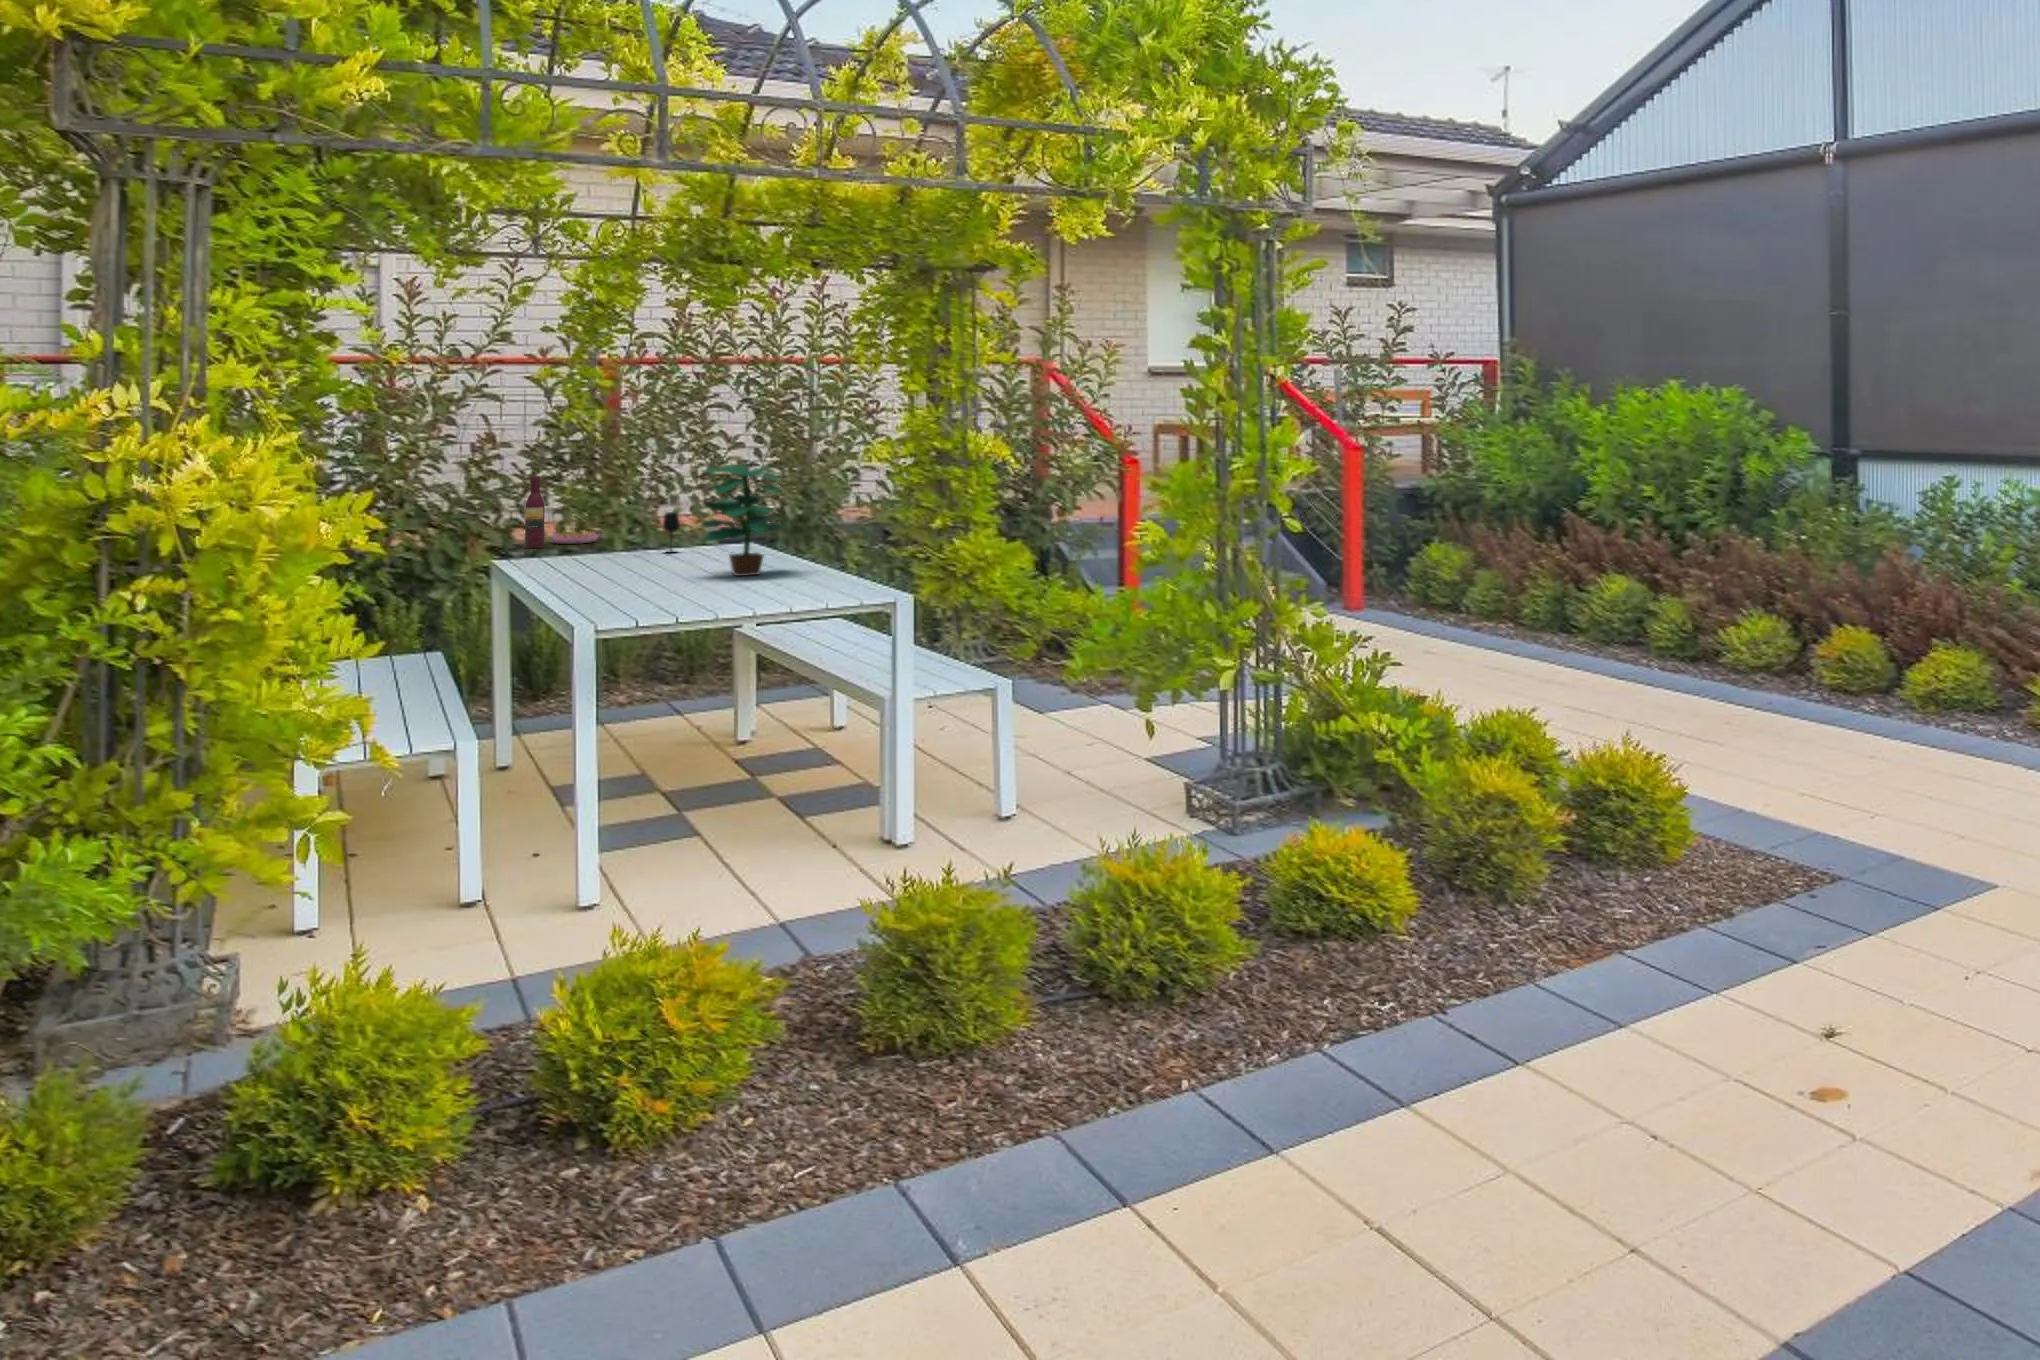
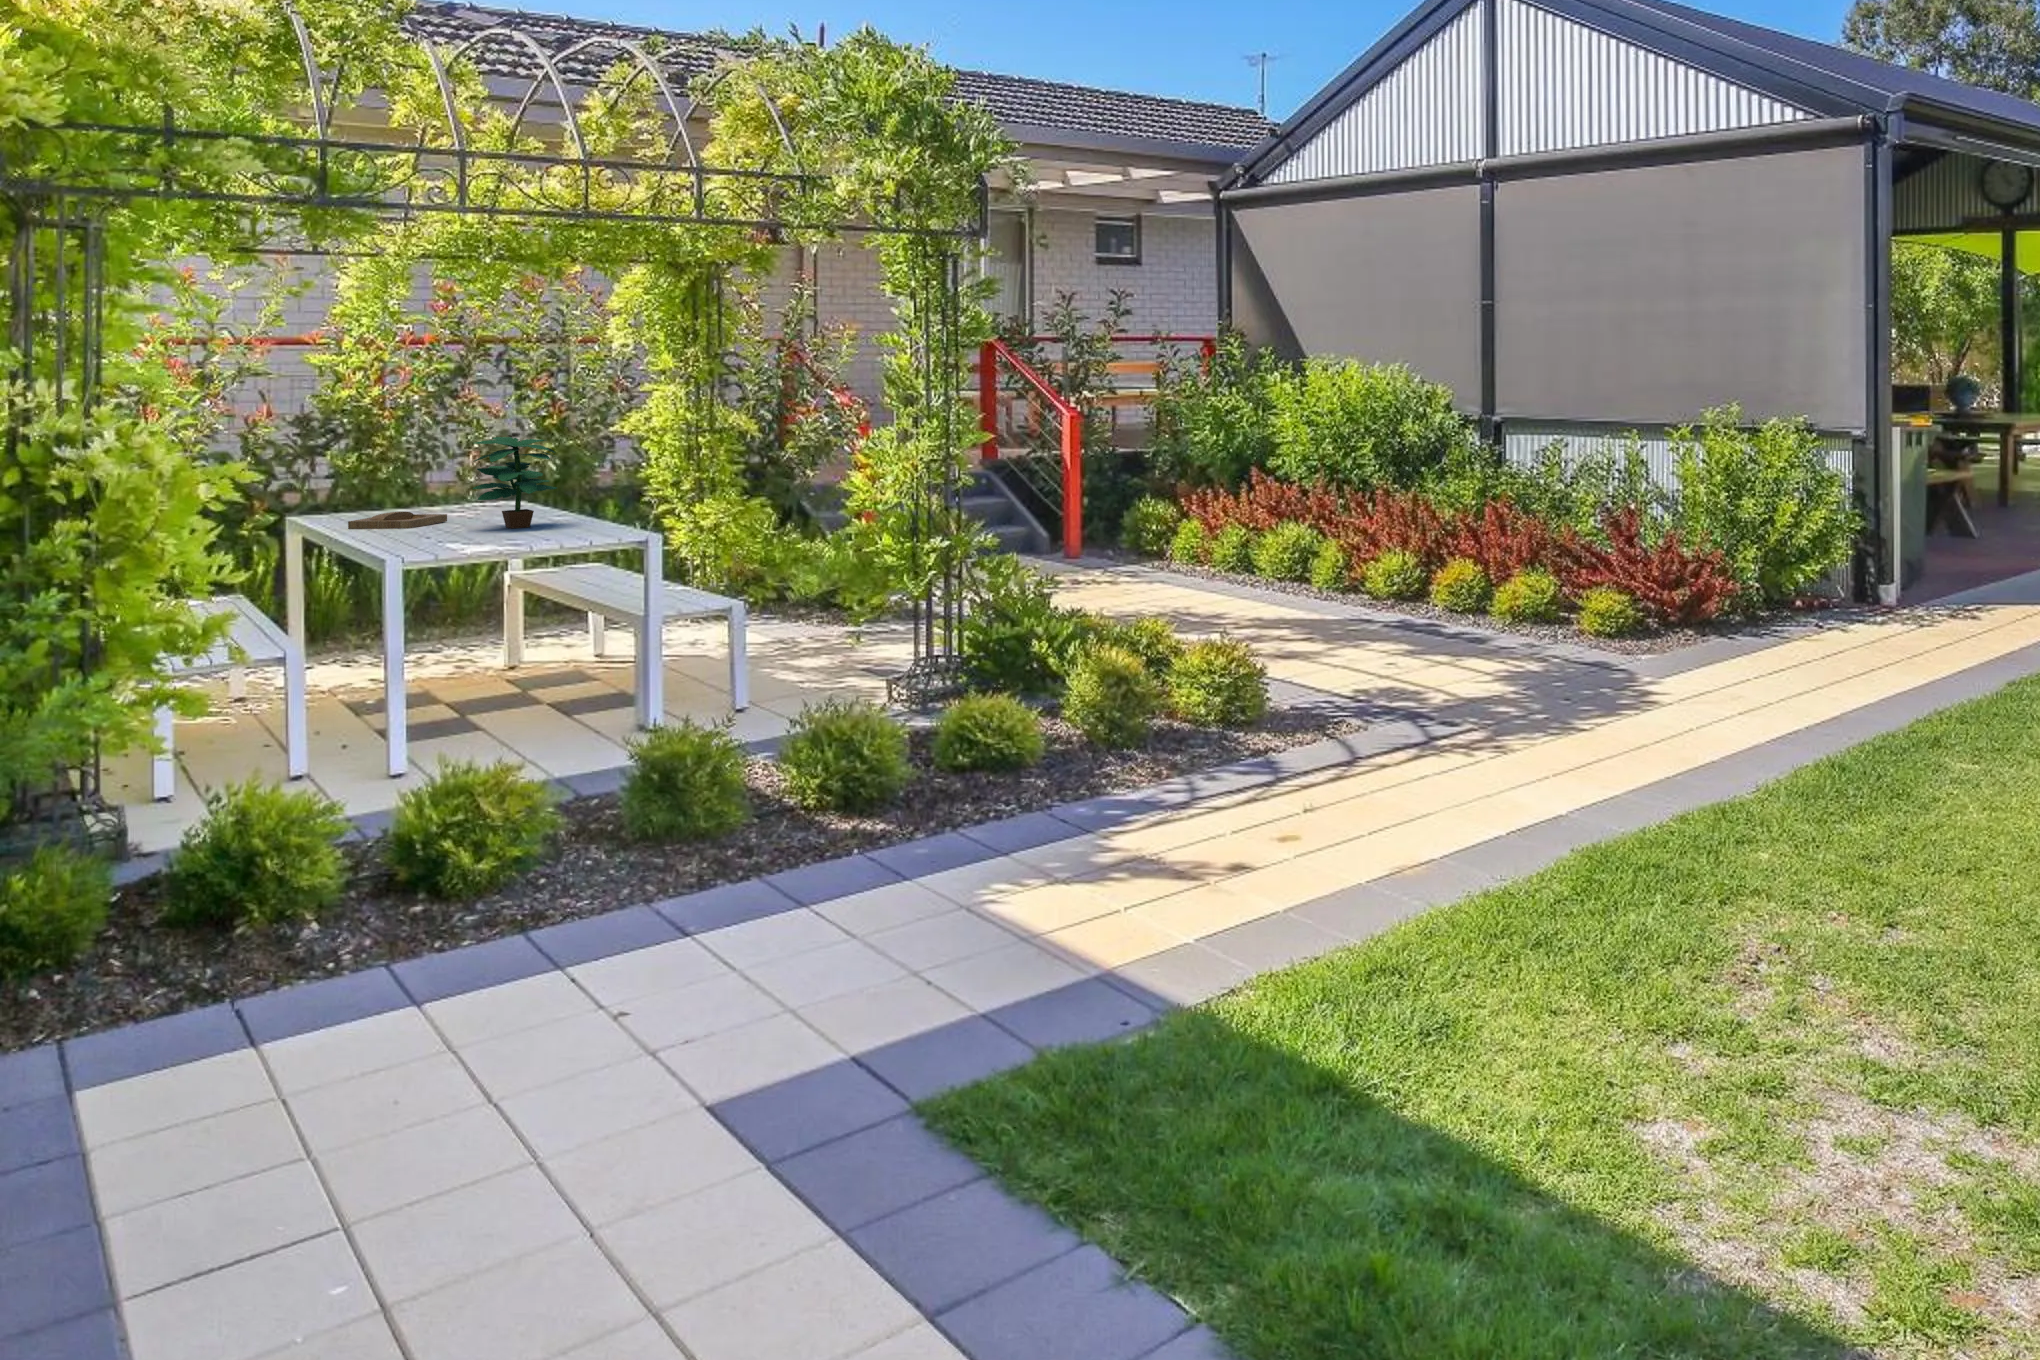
wine bottle: present [525,476,545,549] -> none [297,446,316,510]
wine glass: present [663,507,682,553] -> none [434,468,454,511]
candle holder: present [551,522,599,544] -> none [320,477,369,505]
tray: none [565,553,672,574] -> present [348,512,447,529]

